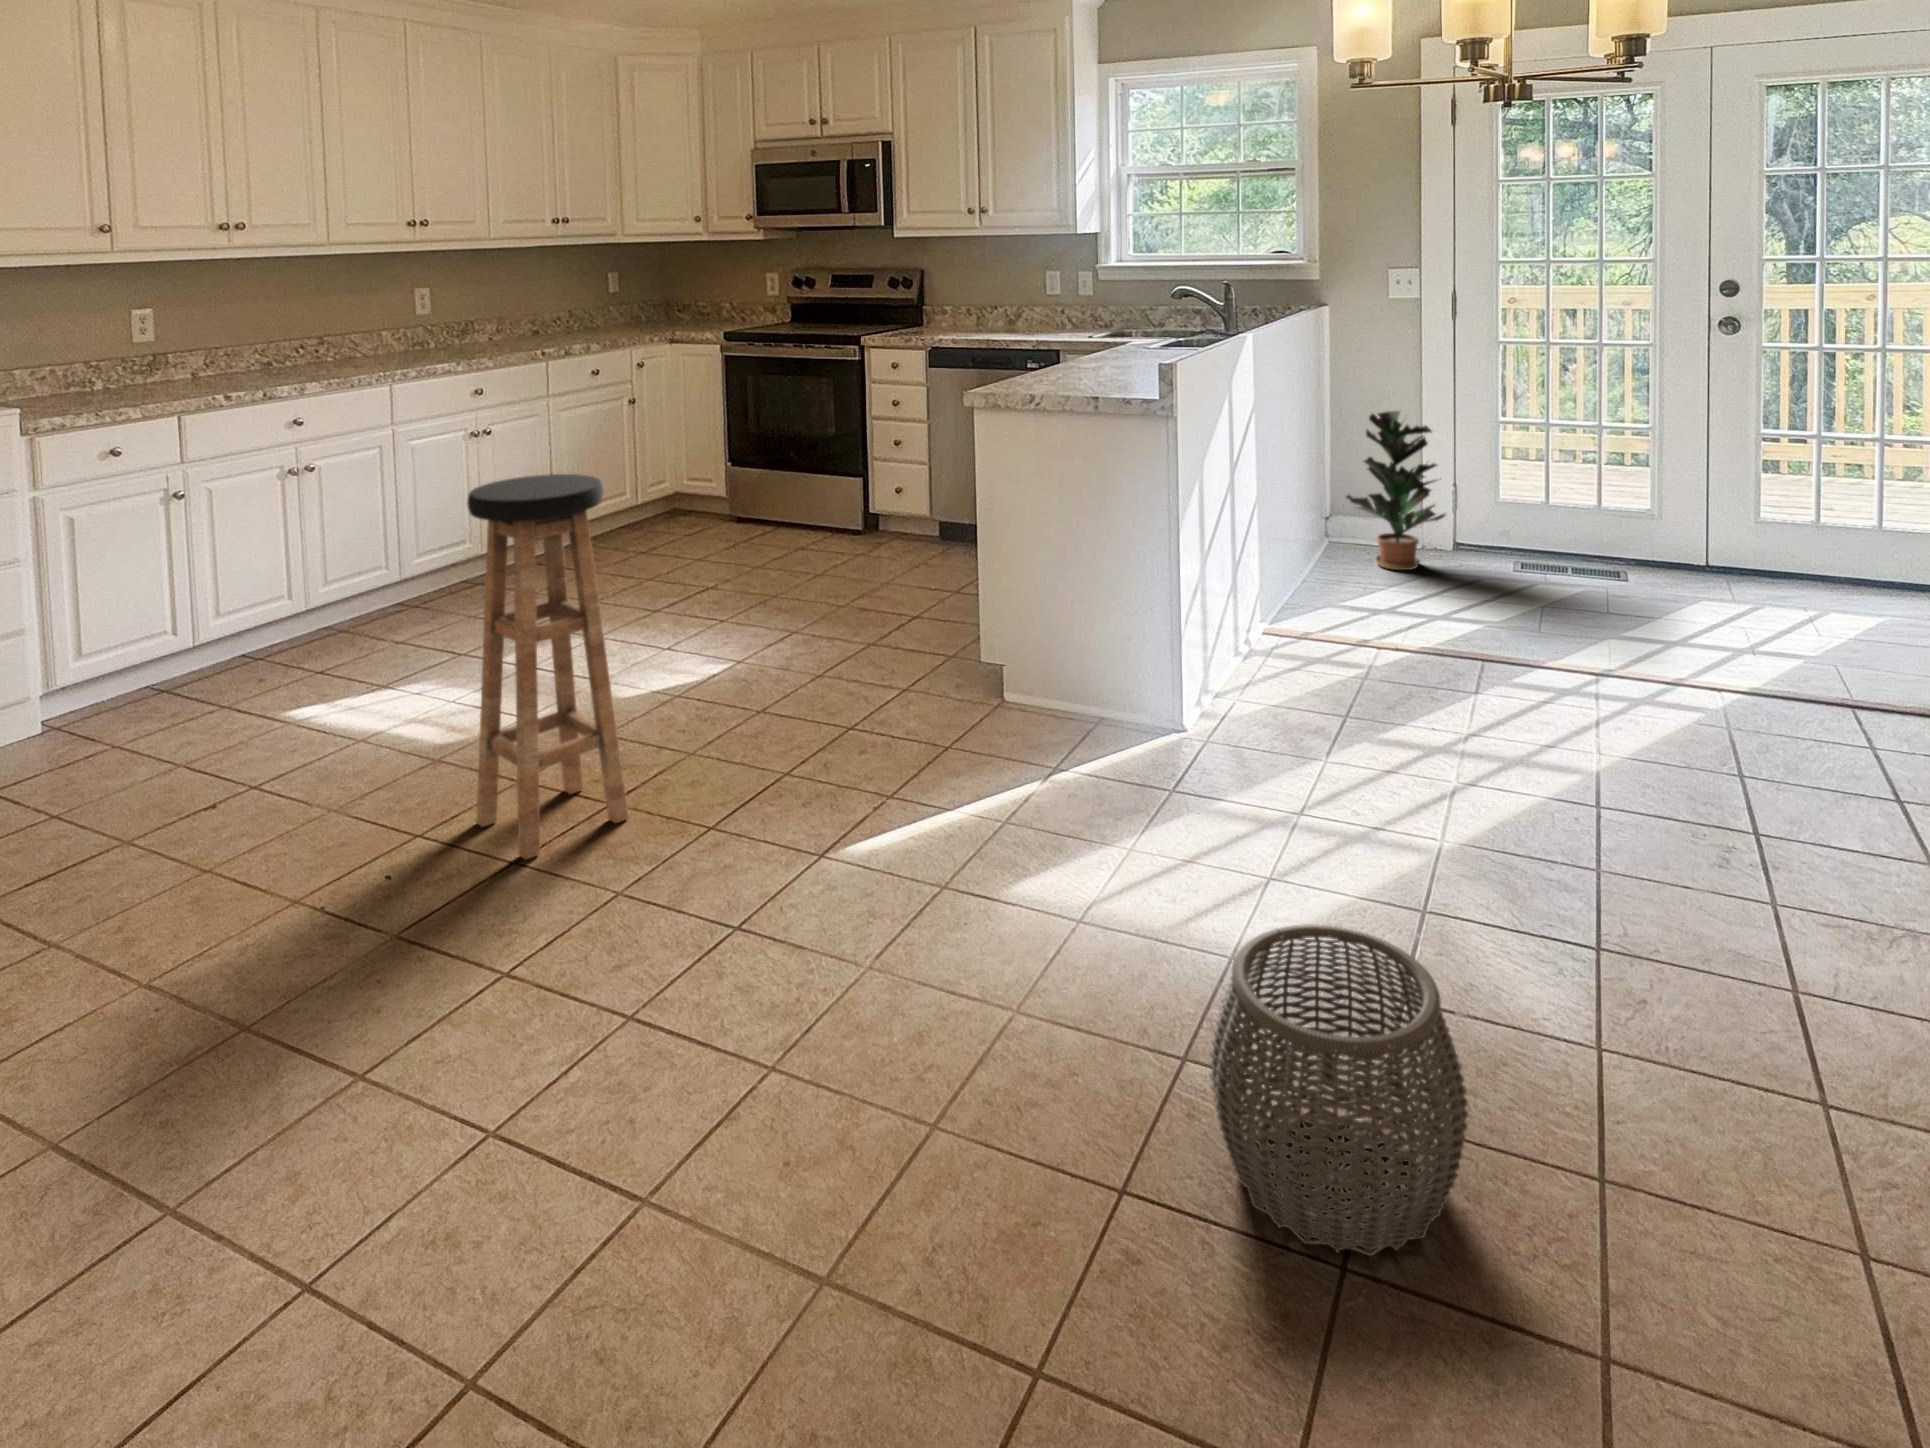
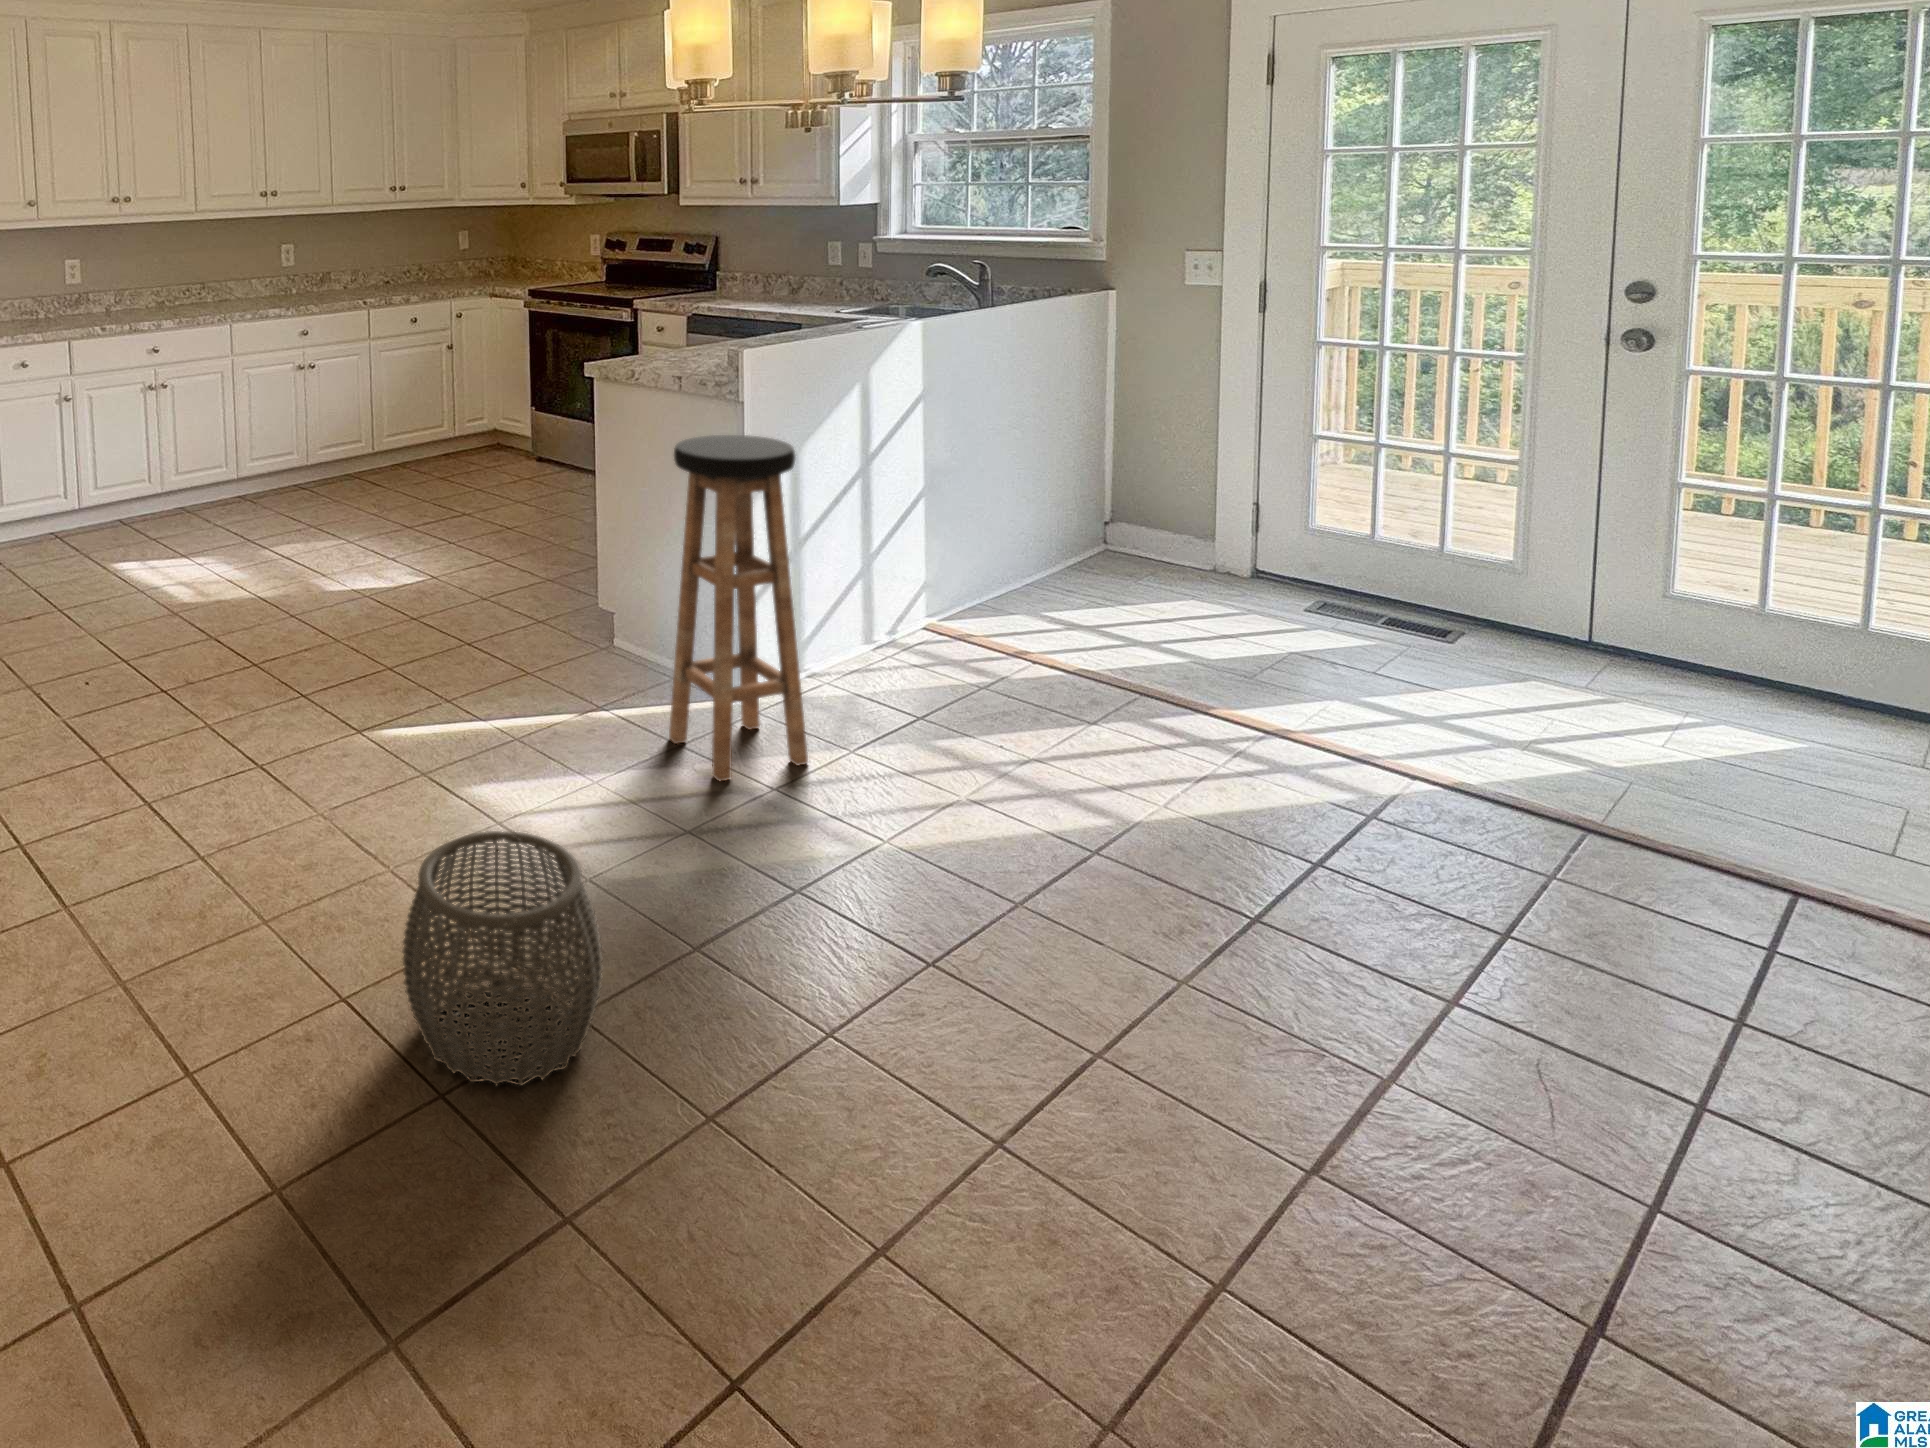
potted plant: present [1347,411,1445,570] -> none [1102,413,1225,591]
bar stool: present [468,474,628,859] -> present [669,435,808,781]

